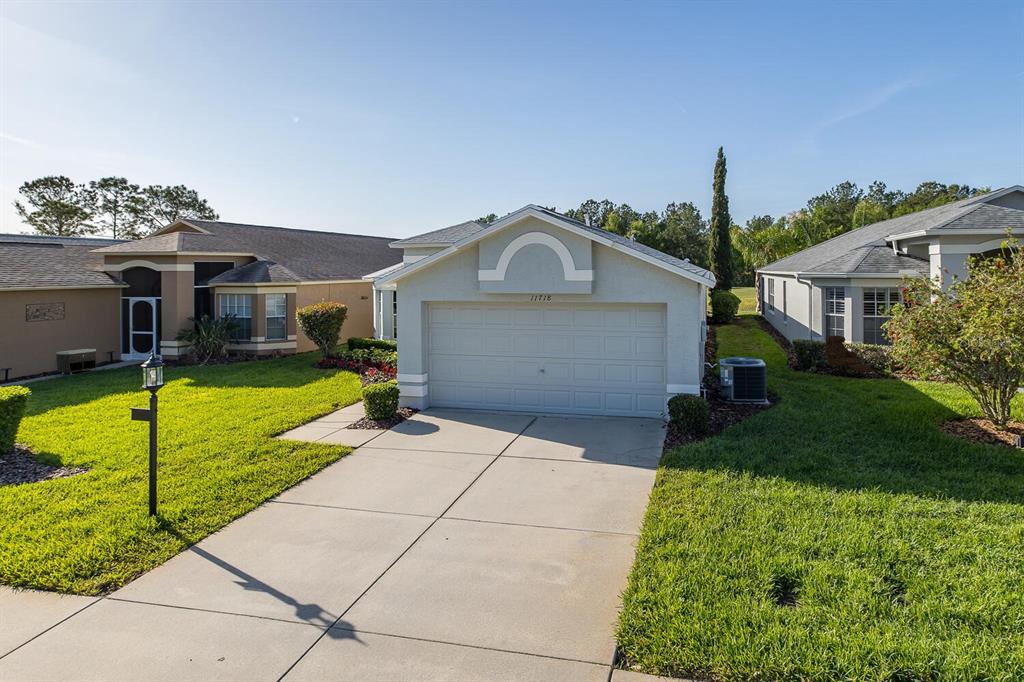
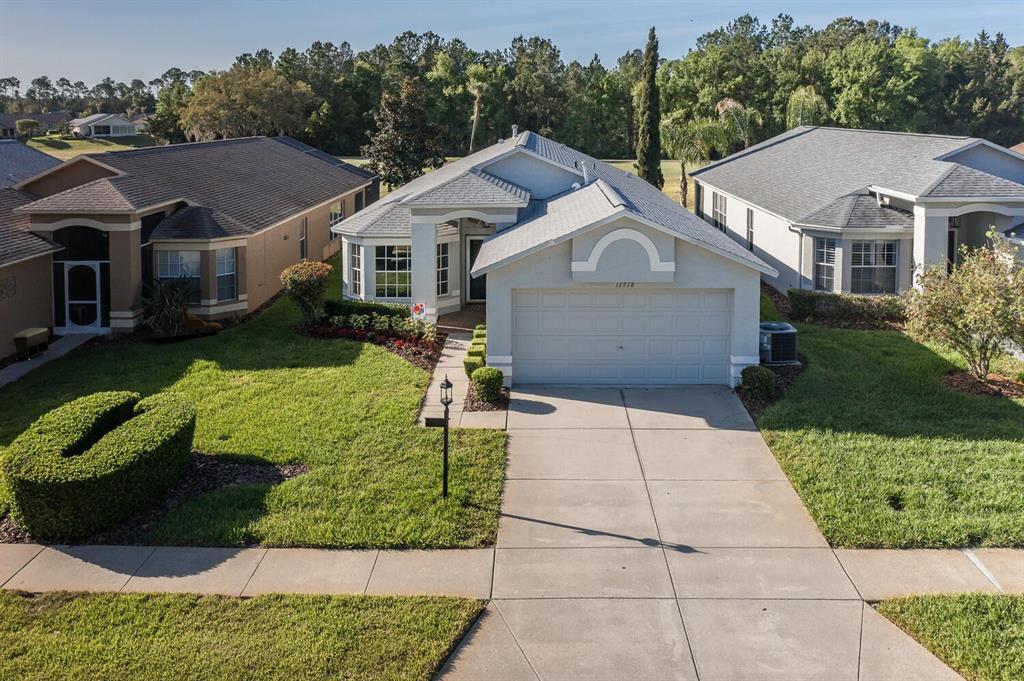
lounge chair: present [825,336,872,378] -> present [183,306,222,337]

